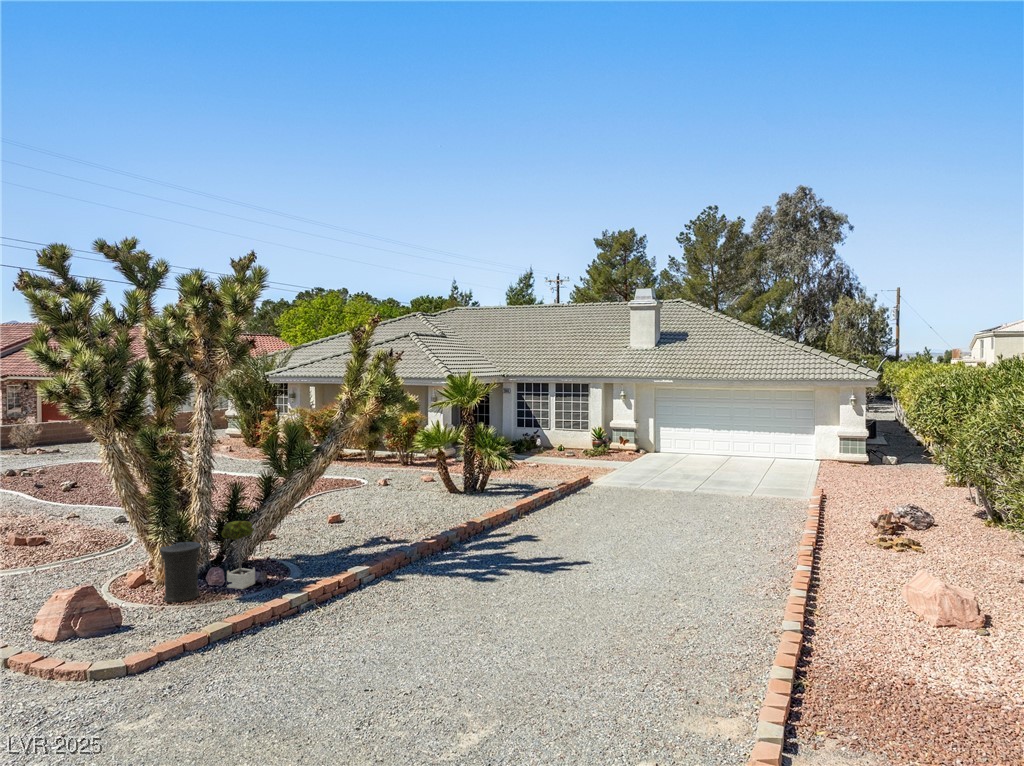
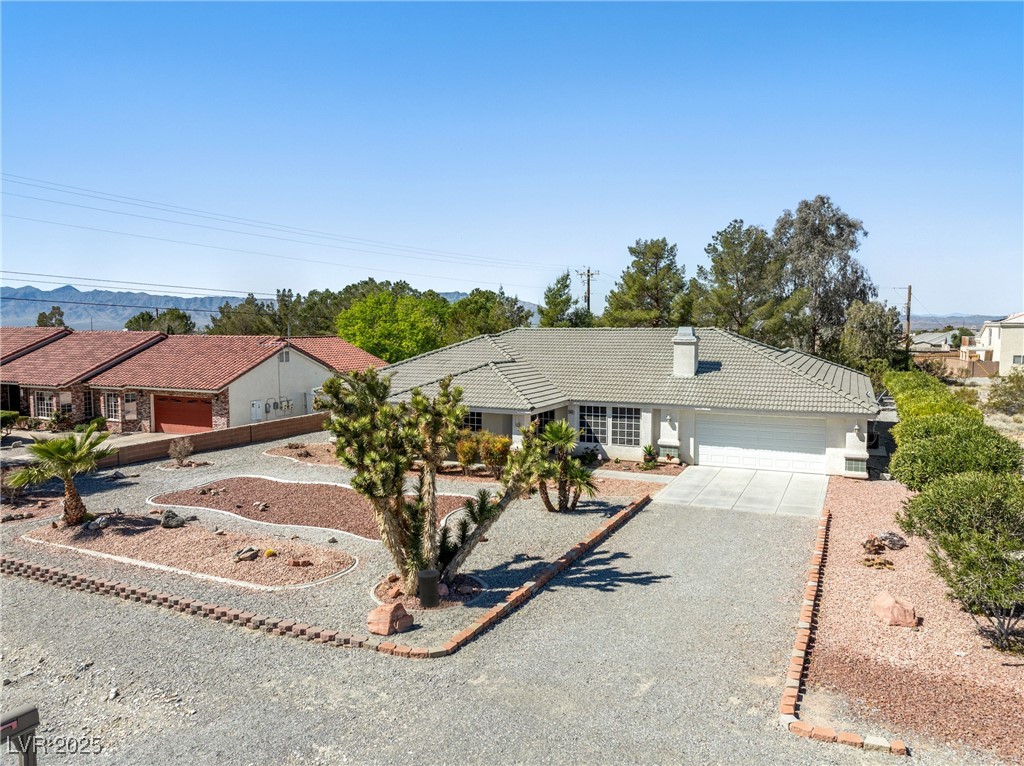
potted tree: present [221,521,255,589] -> none [449,556,467,598]

